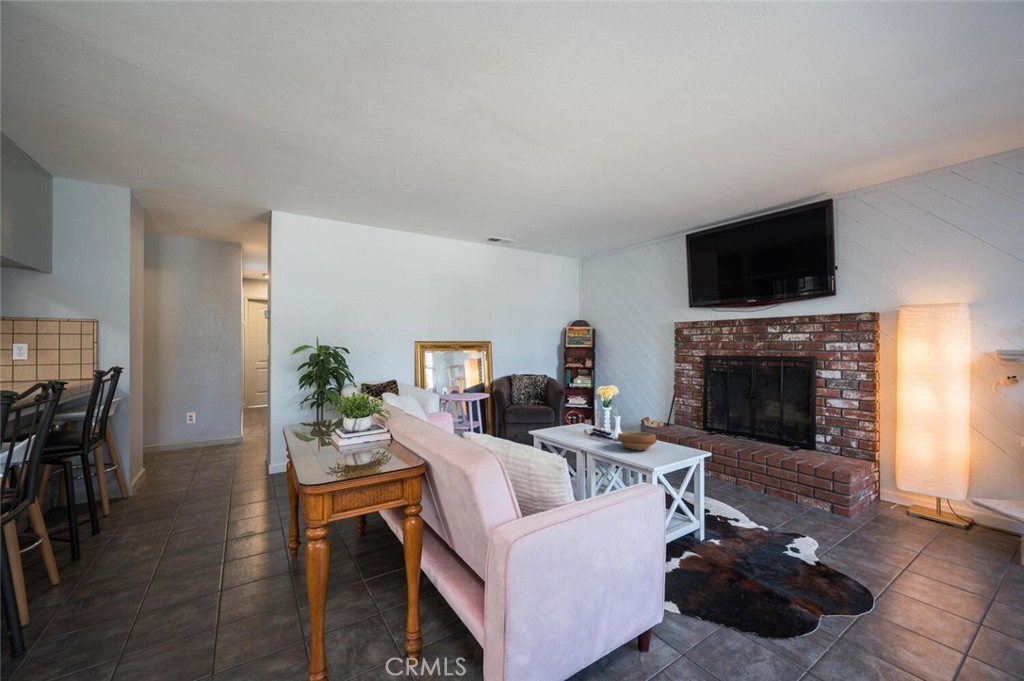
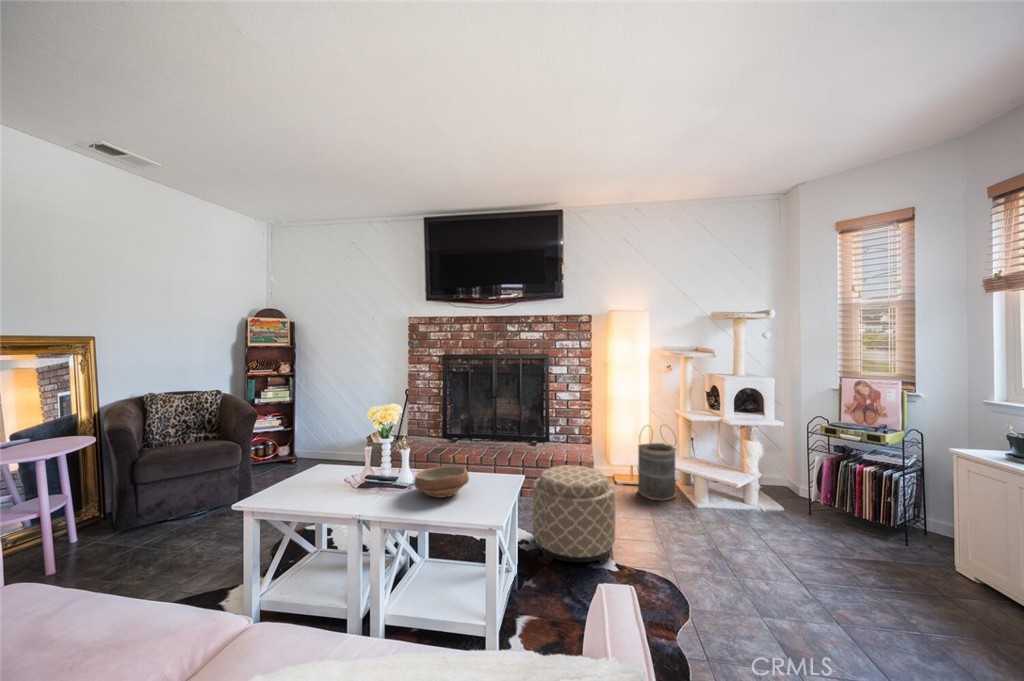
basket: none [929,446,993,546] -> present [638,428,676,501]
ottoman: none [734,459,825,552] -> present [533,465,616,563]

